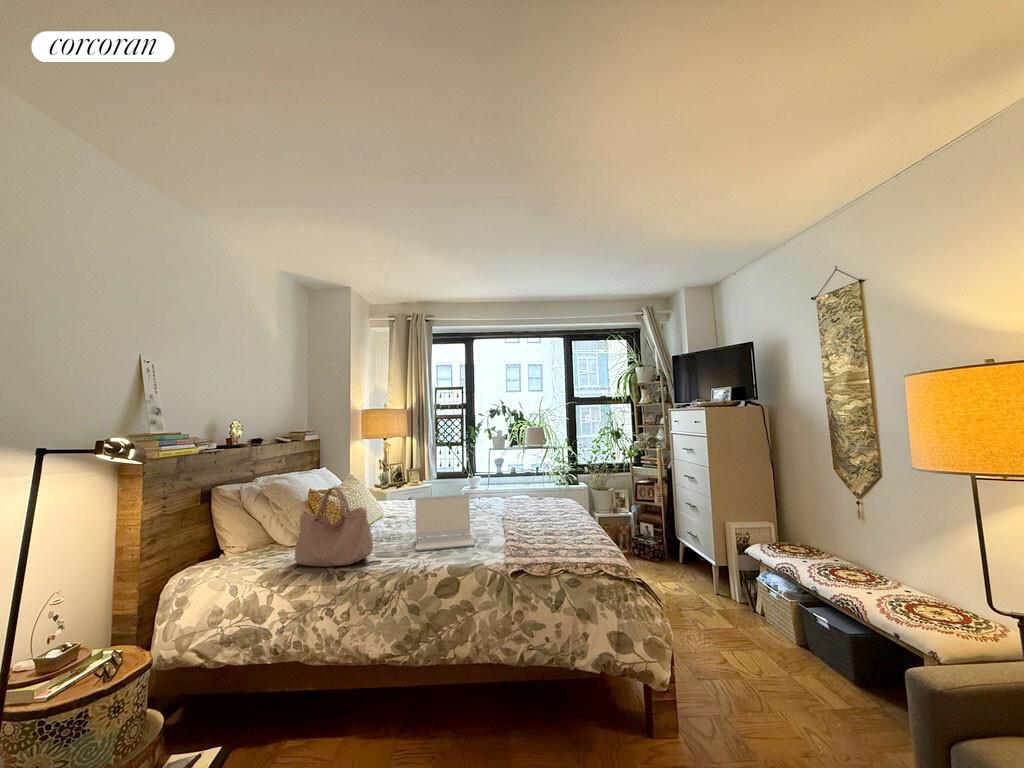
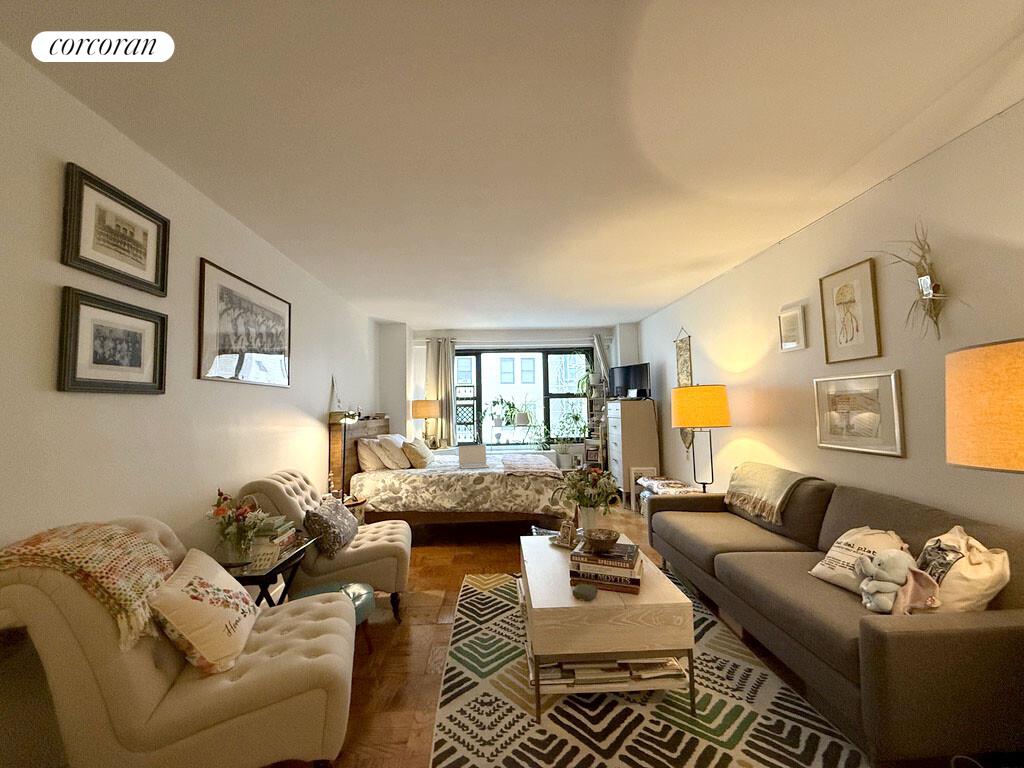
handbag: present [295,487,373,567] -> none [406,438,443,473]

